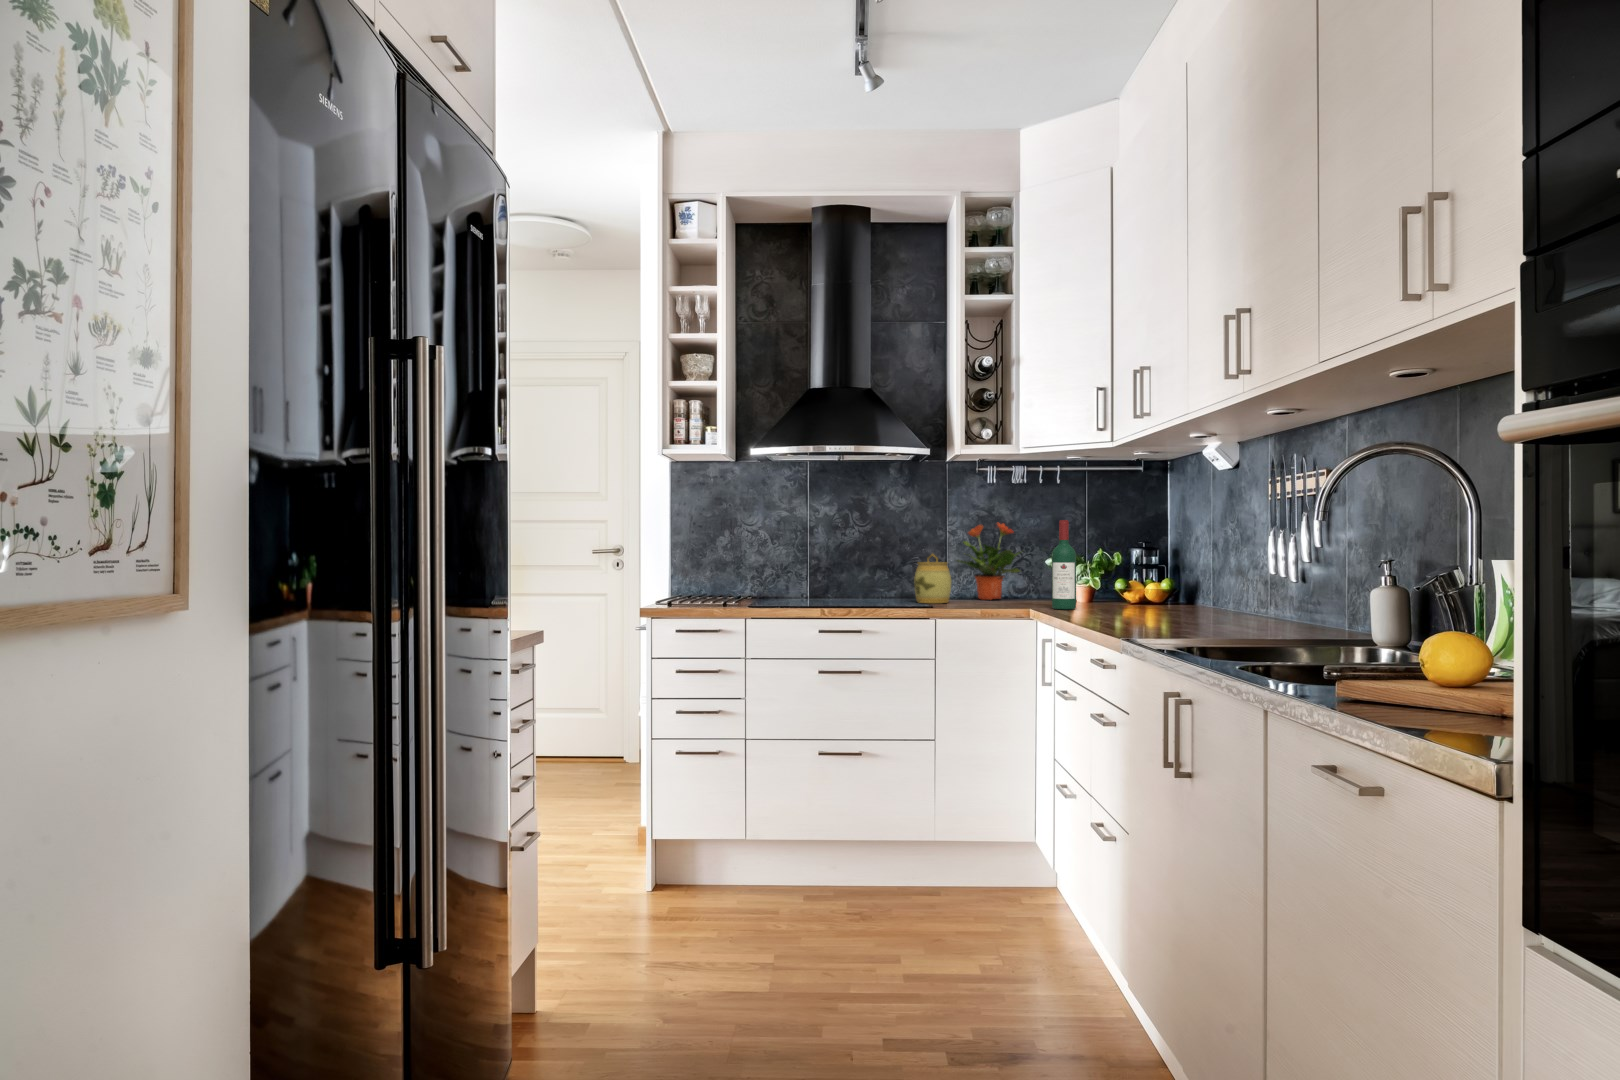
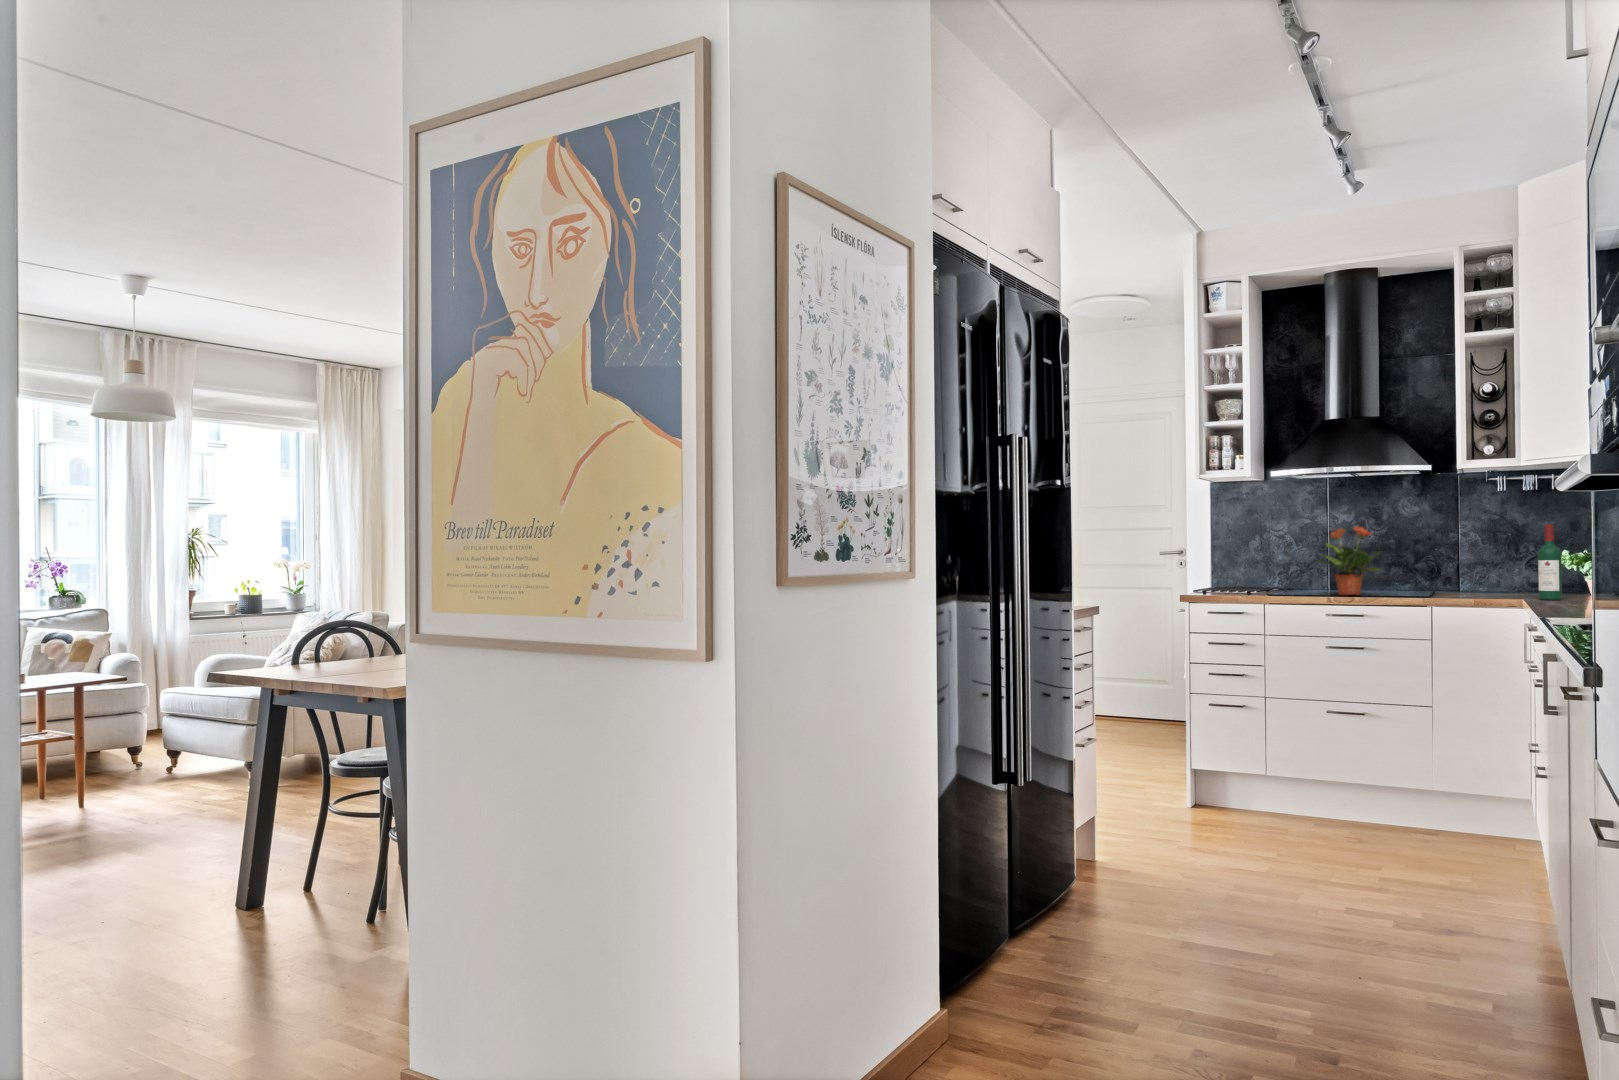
potted plant: present [957,523,1020,600] -> present [1319,526,1379,595]
jar: present [914,554,951,603] -> none [1419,553,1453,595]

